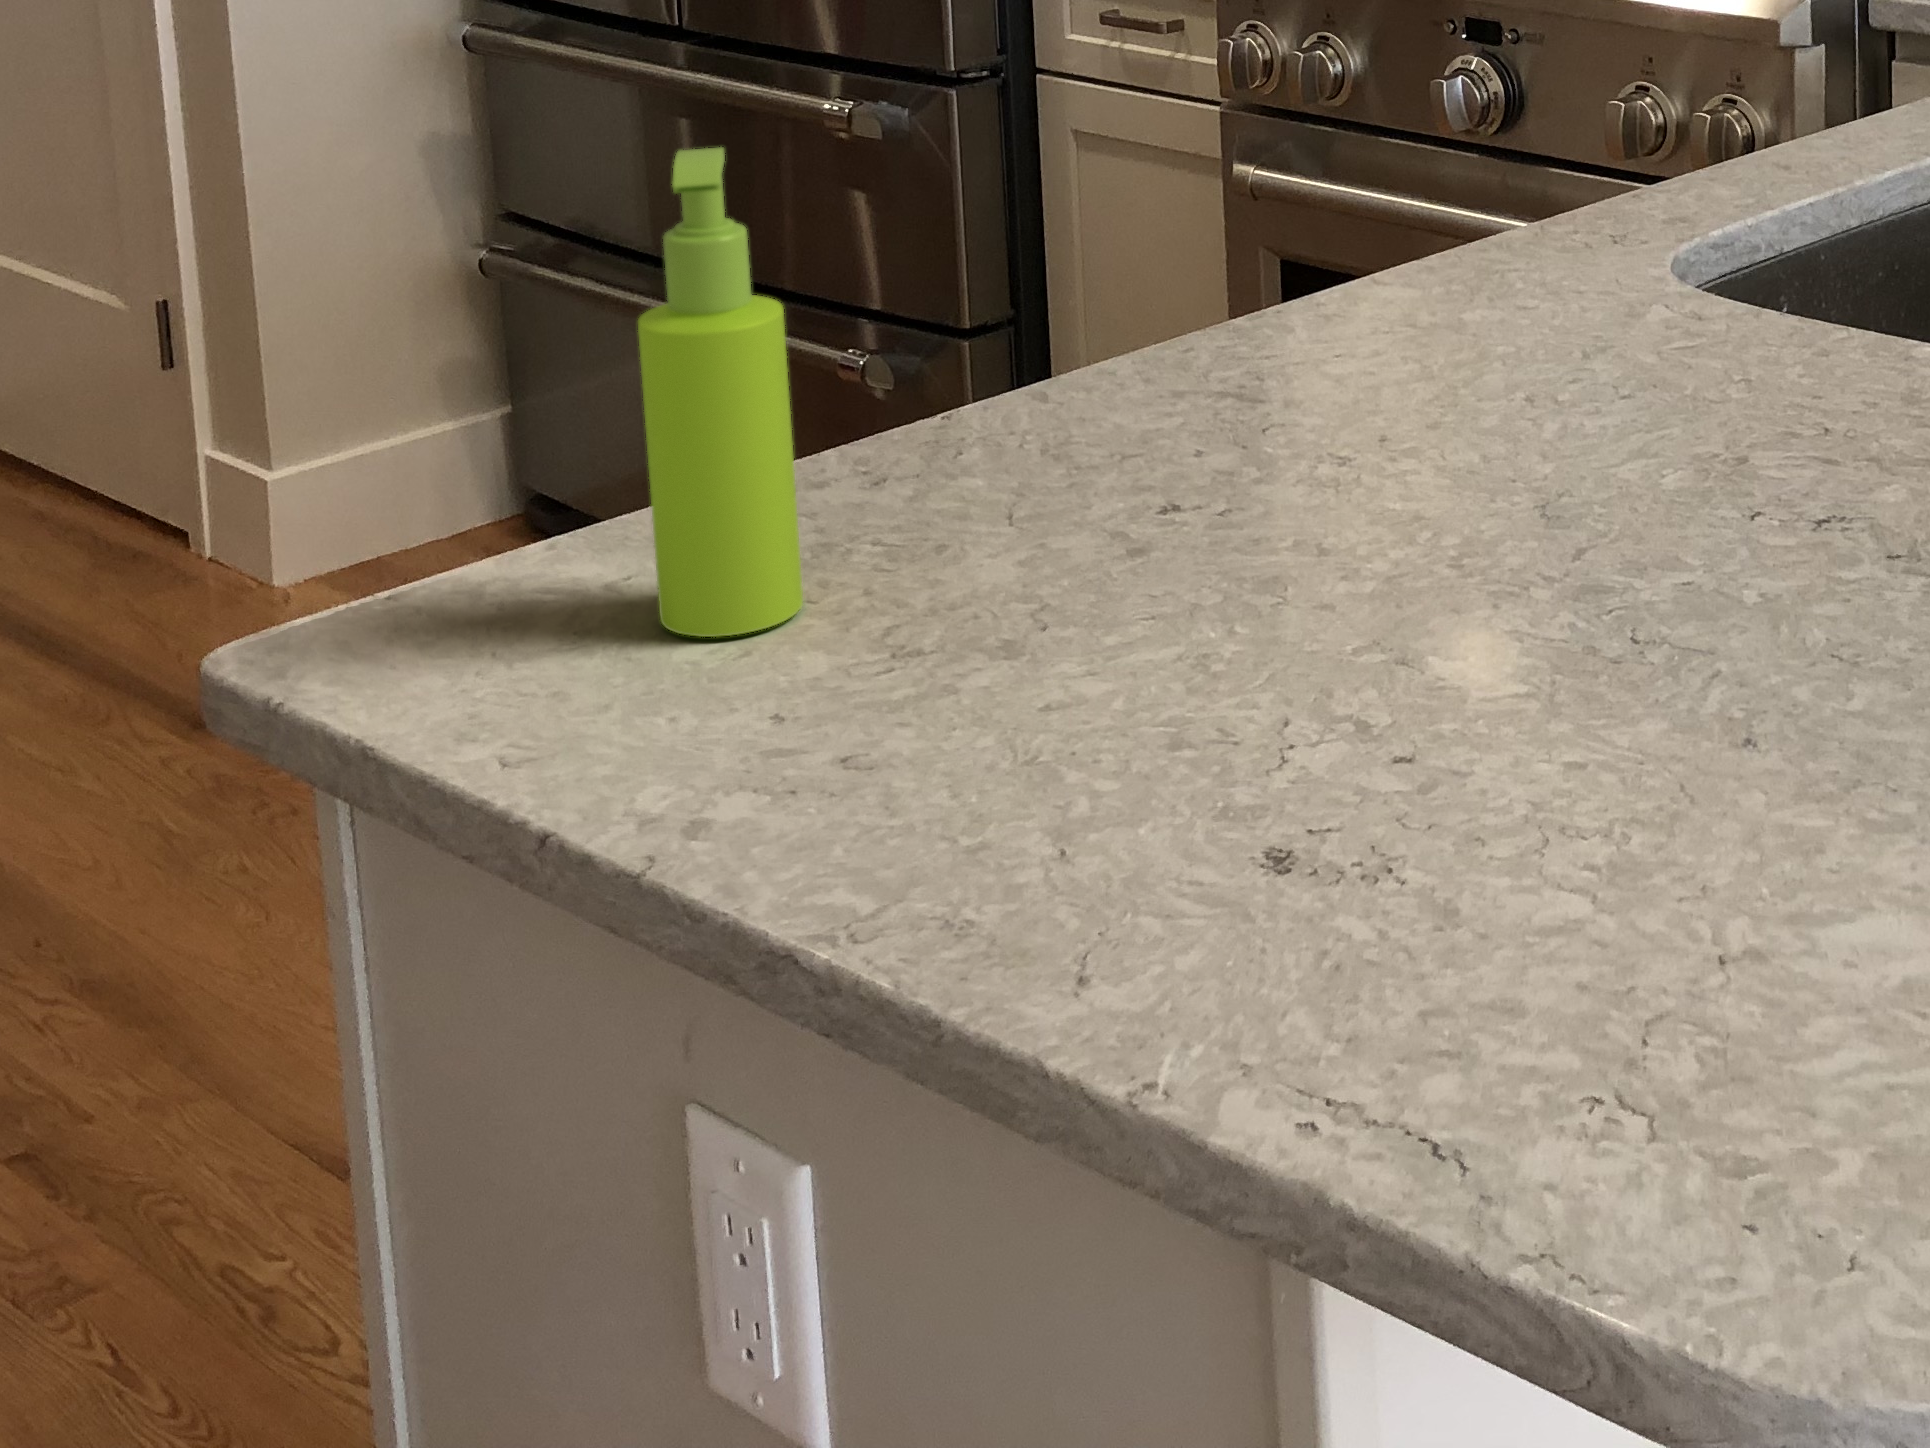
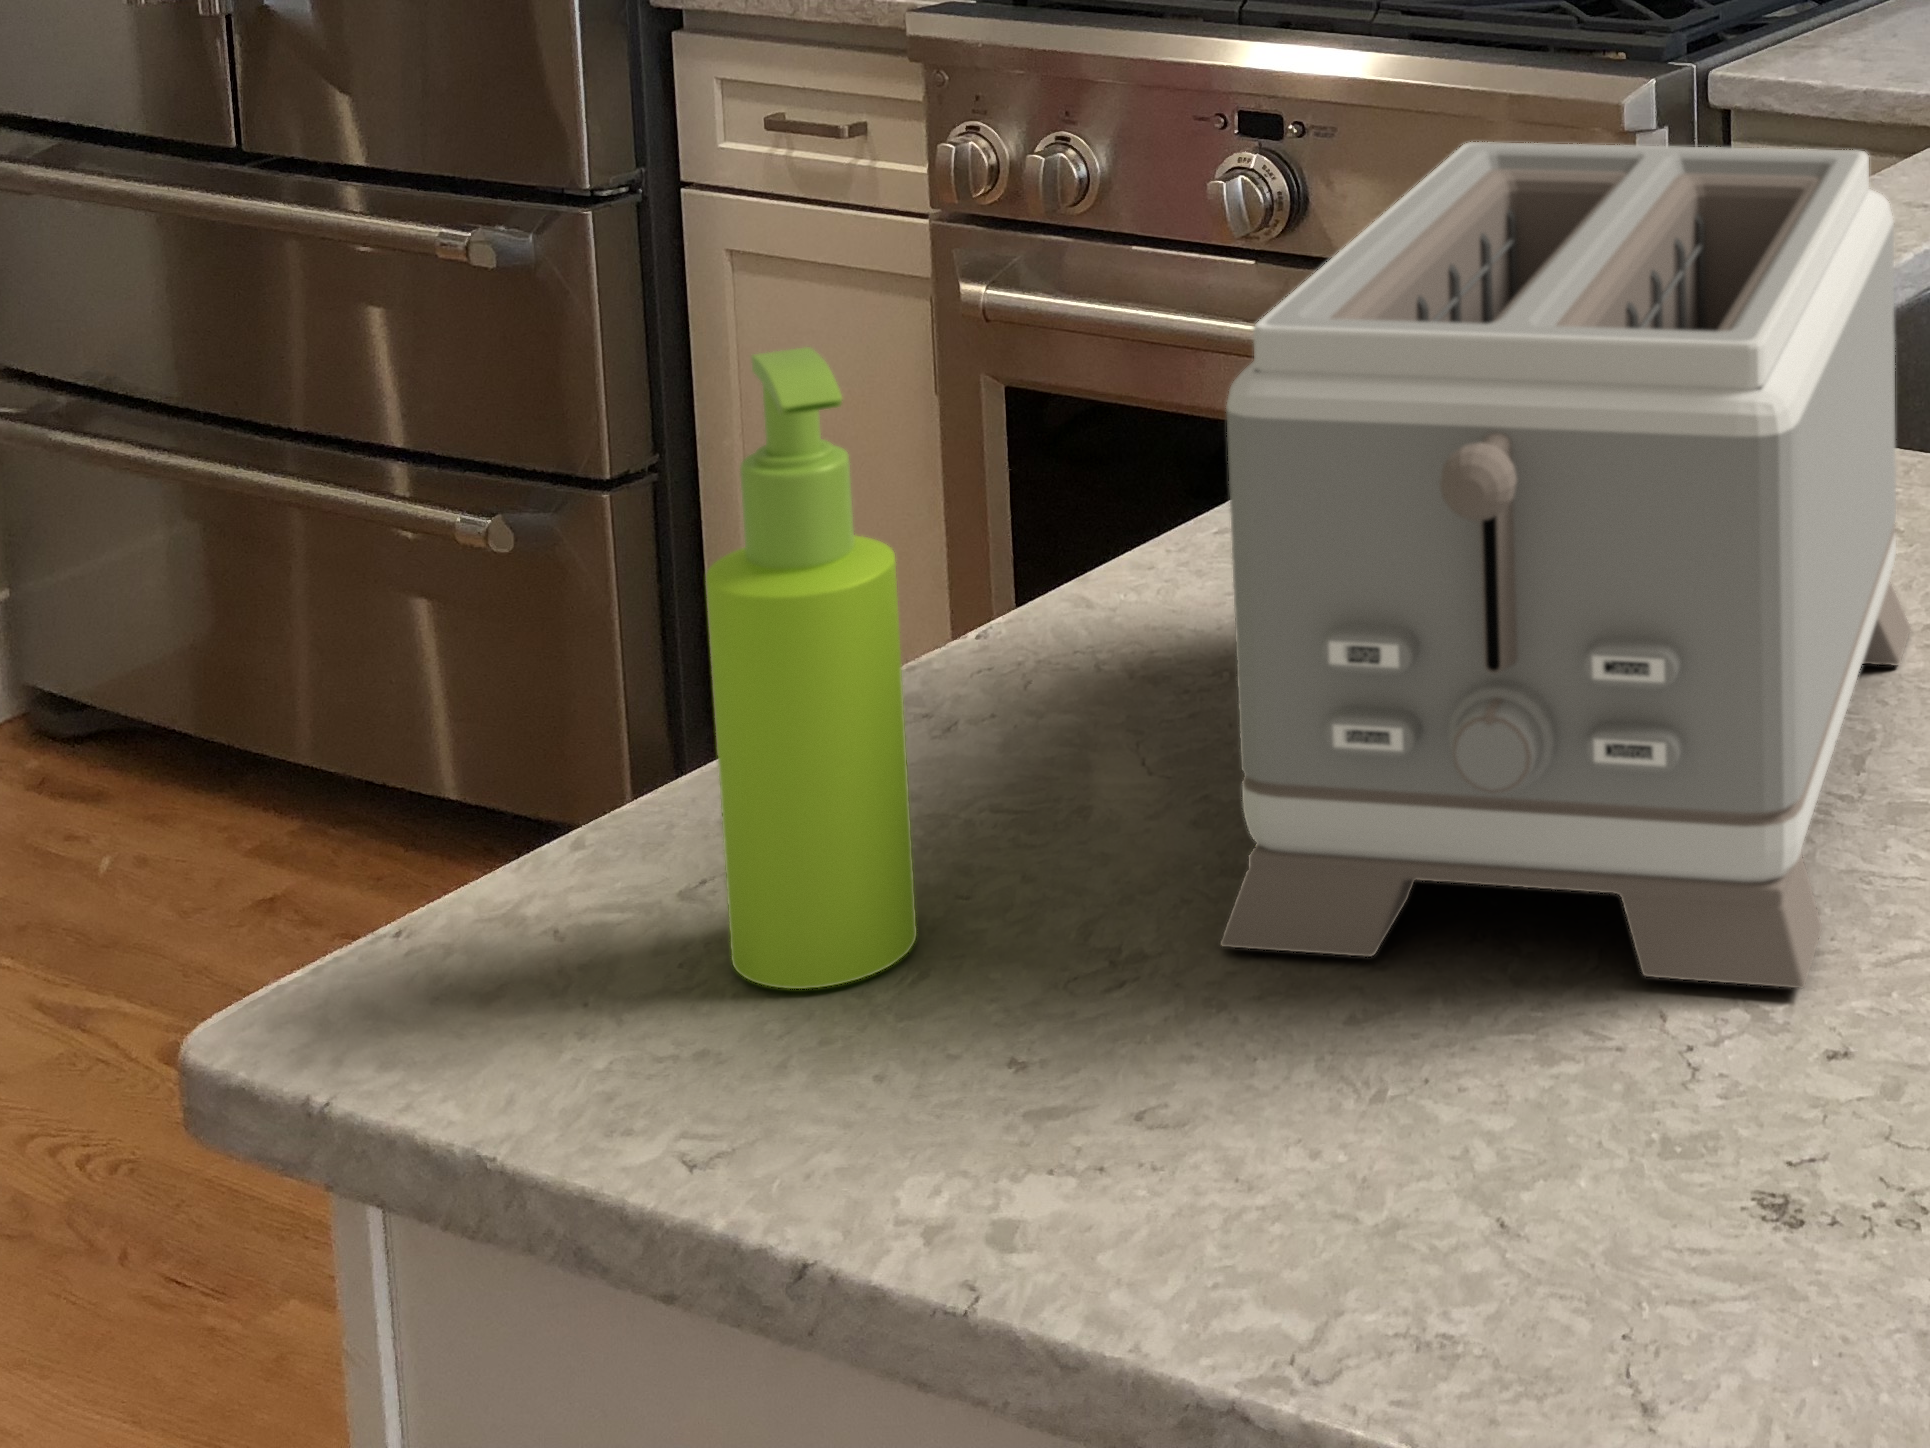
toaster: none [1015,21,1713,693] -> present [1220,142,1910,988]

